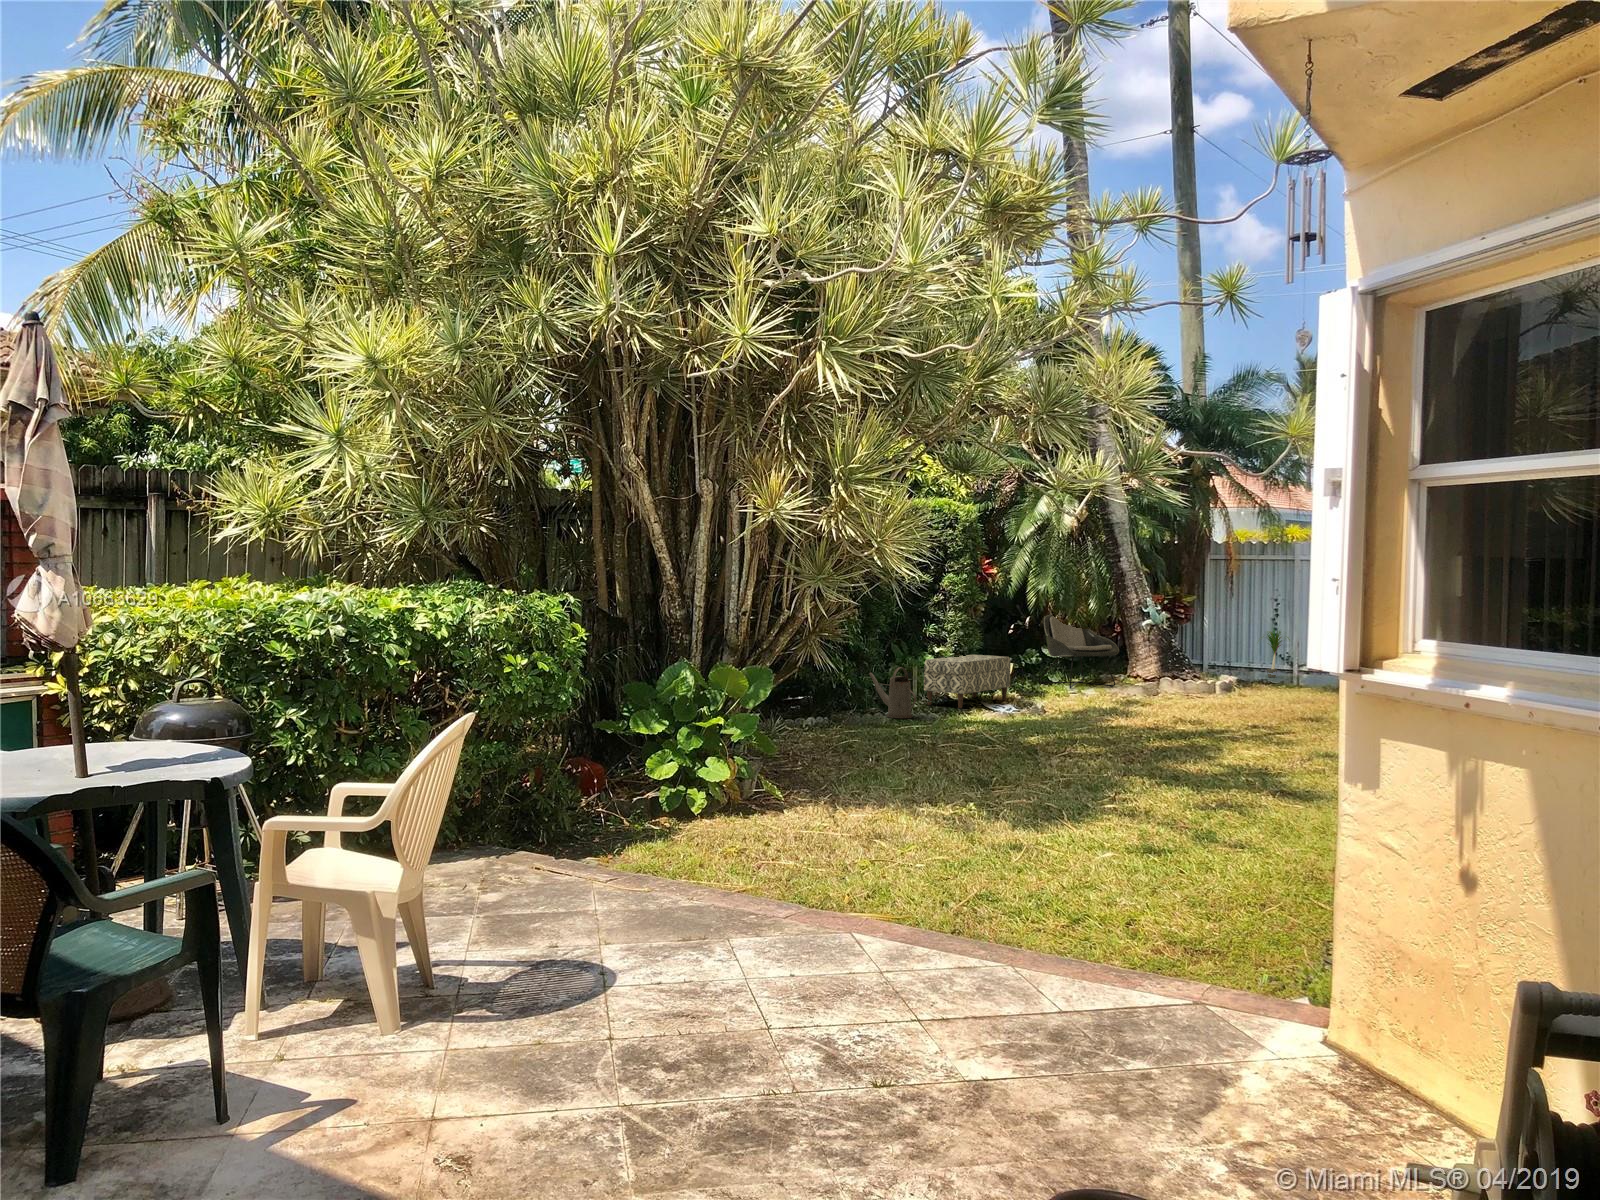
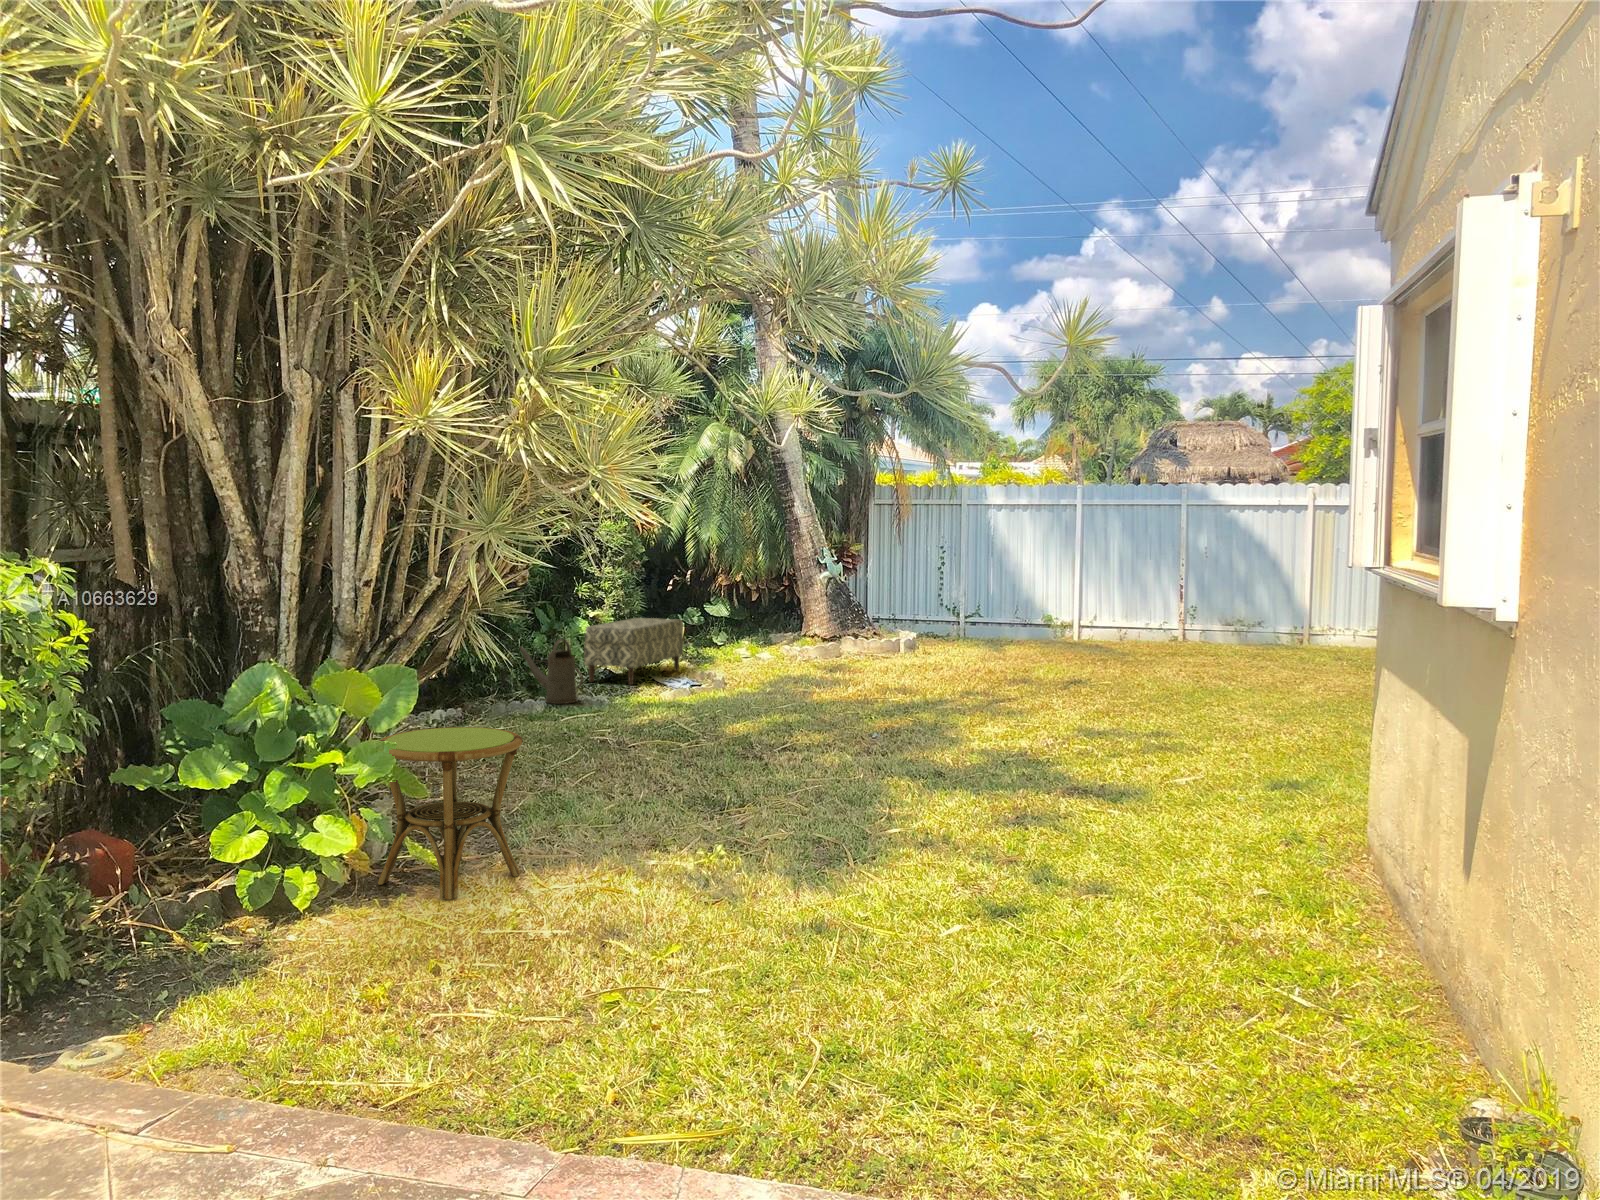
lounge chair: present [1039,615,1119,689] -> none [704,566,793,652]
potted plant: present [1267,630,1290,677] -> none [919,573,957,630]
side table: none [742,710,834,816] -> present [378,727,523,899]

